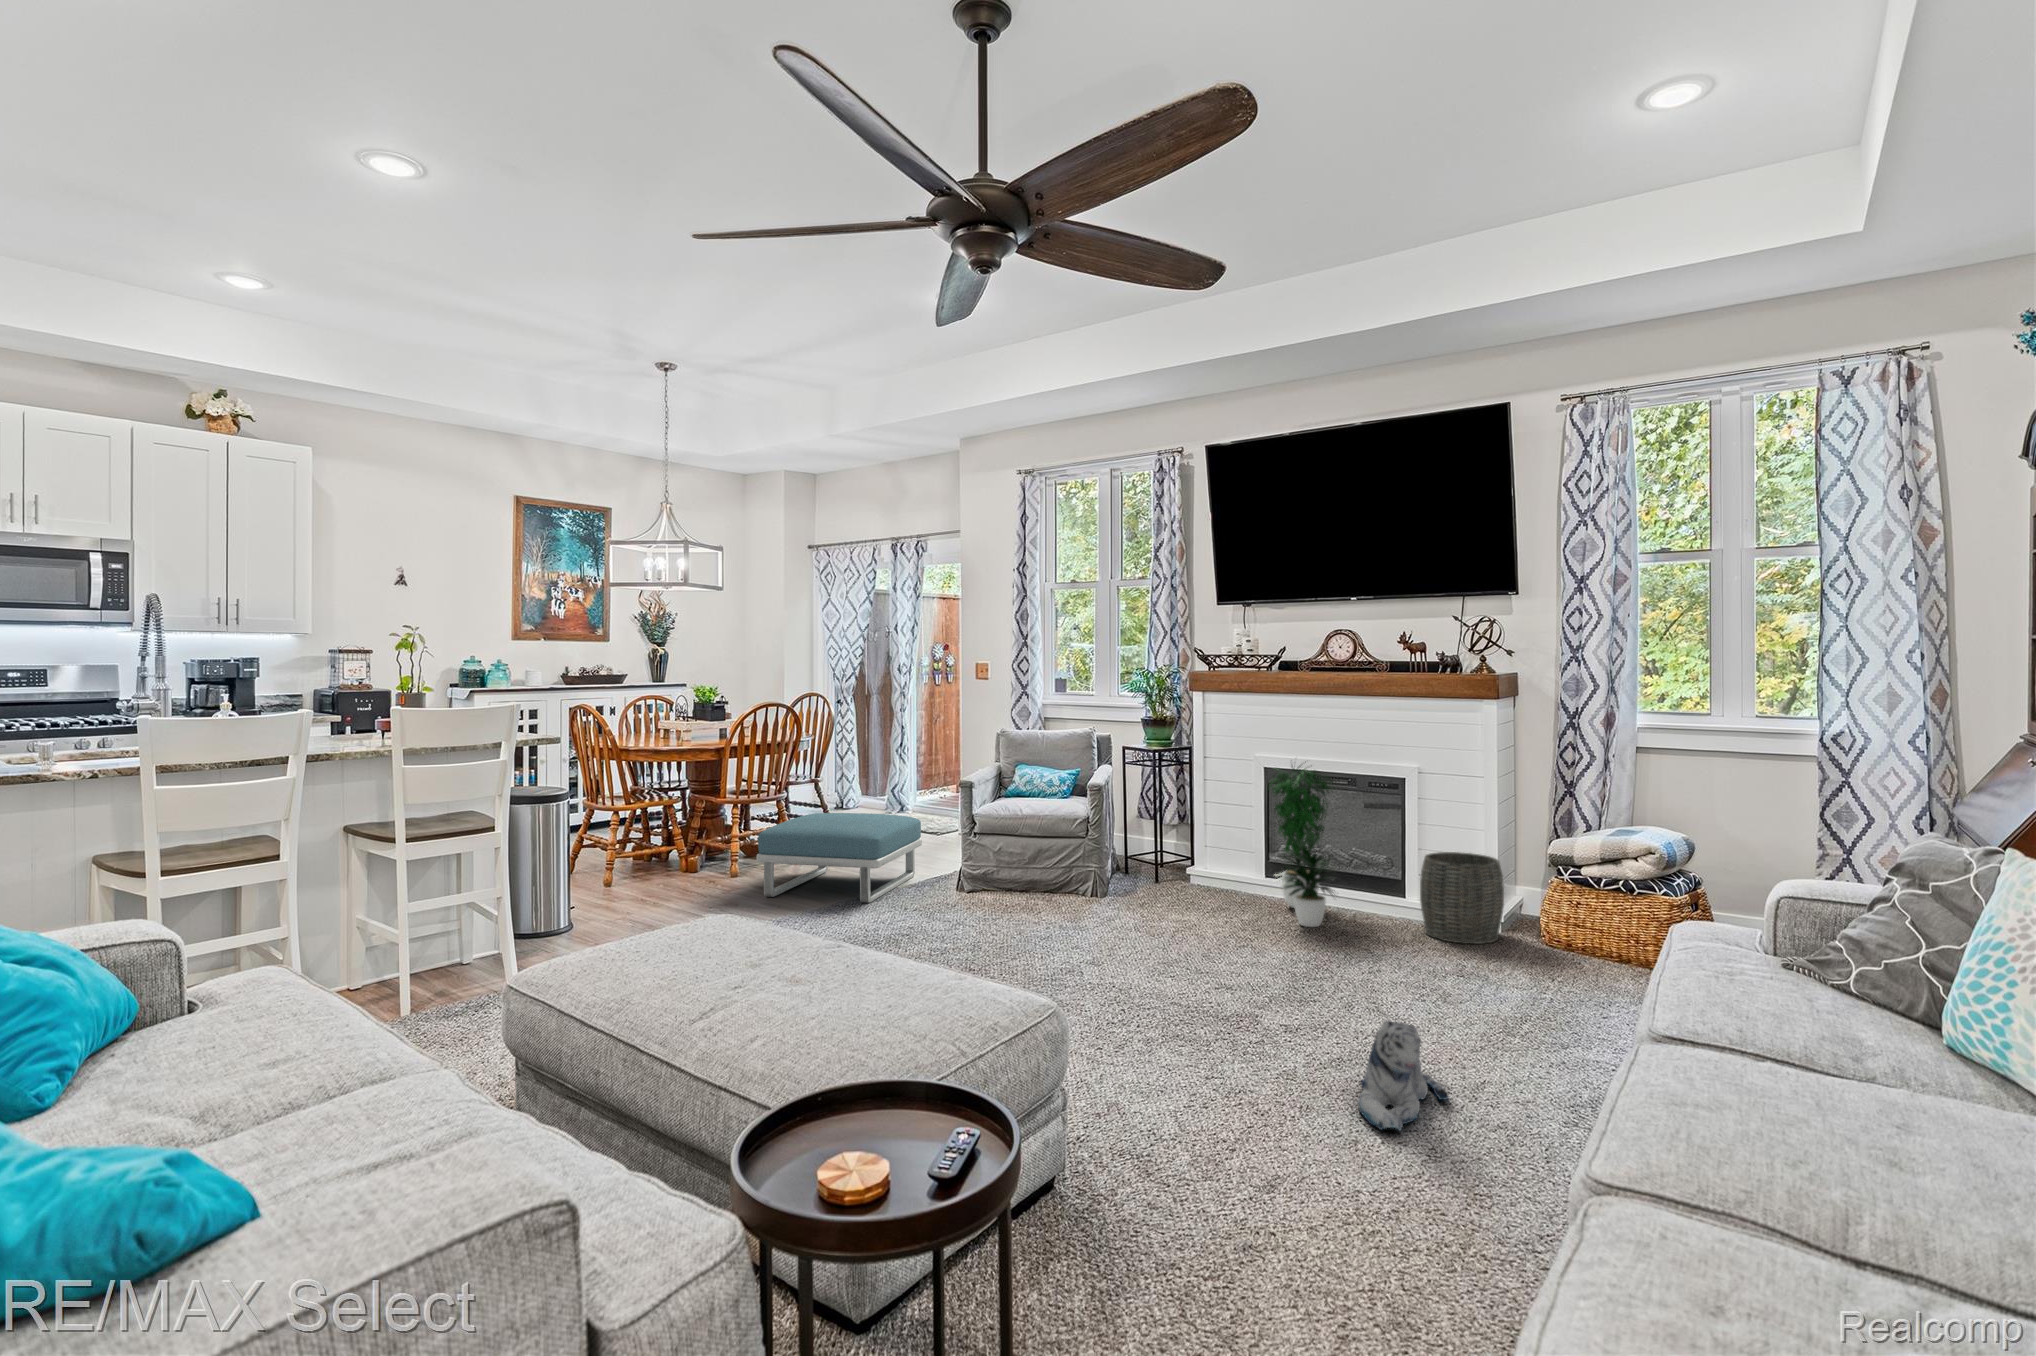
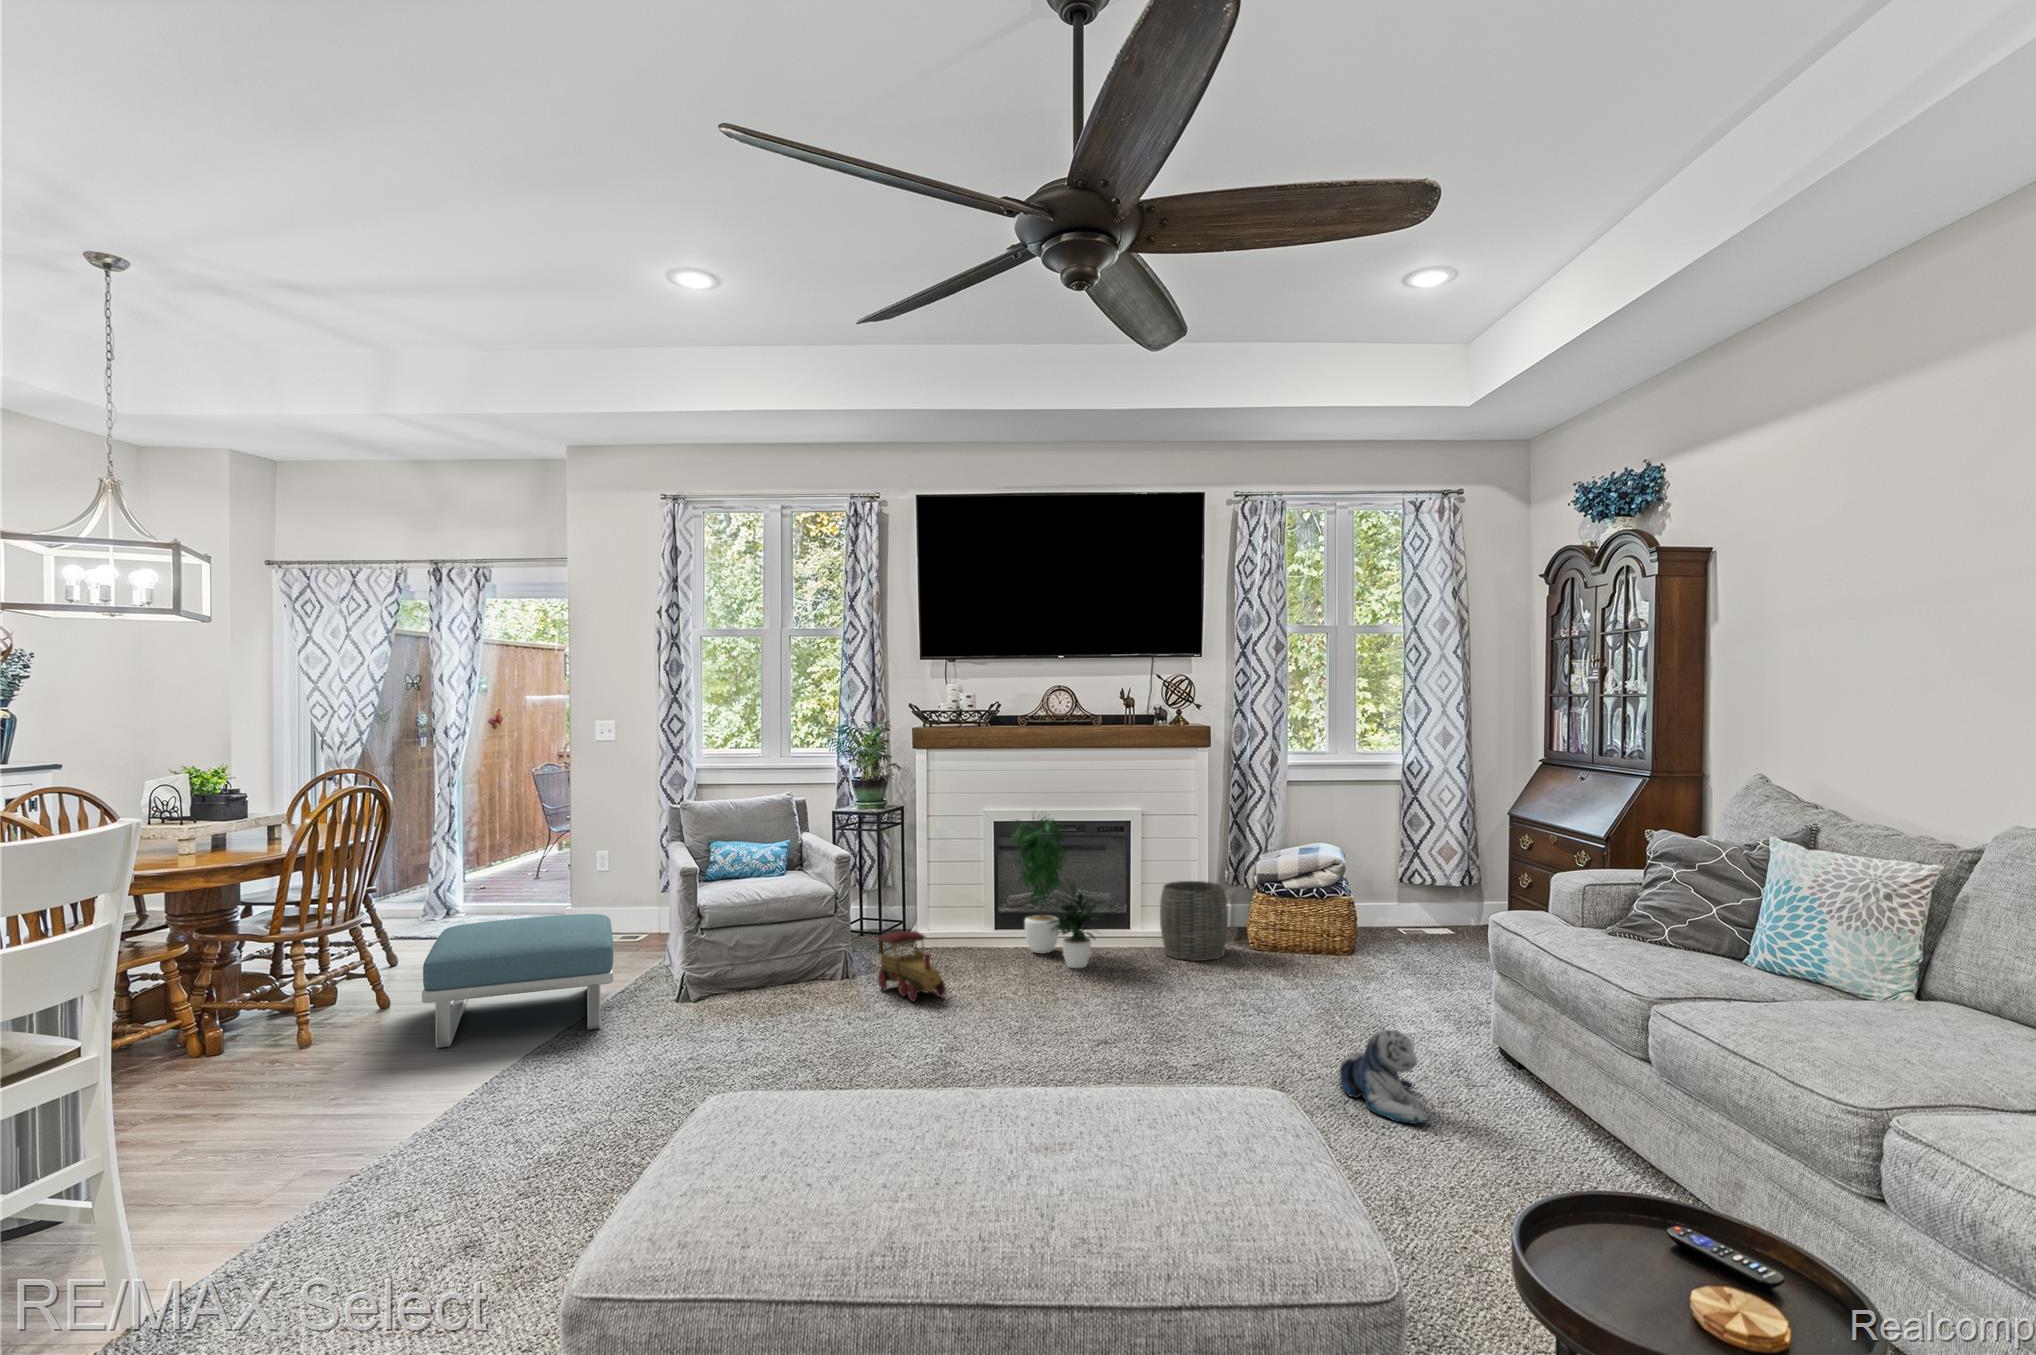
toy train: none [1100,862,1144,927] -> present [877,931,945,1002]

